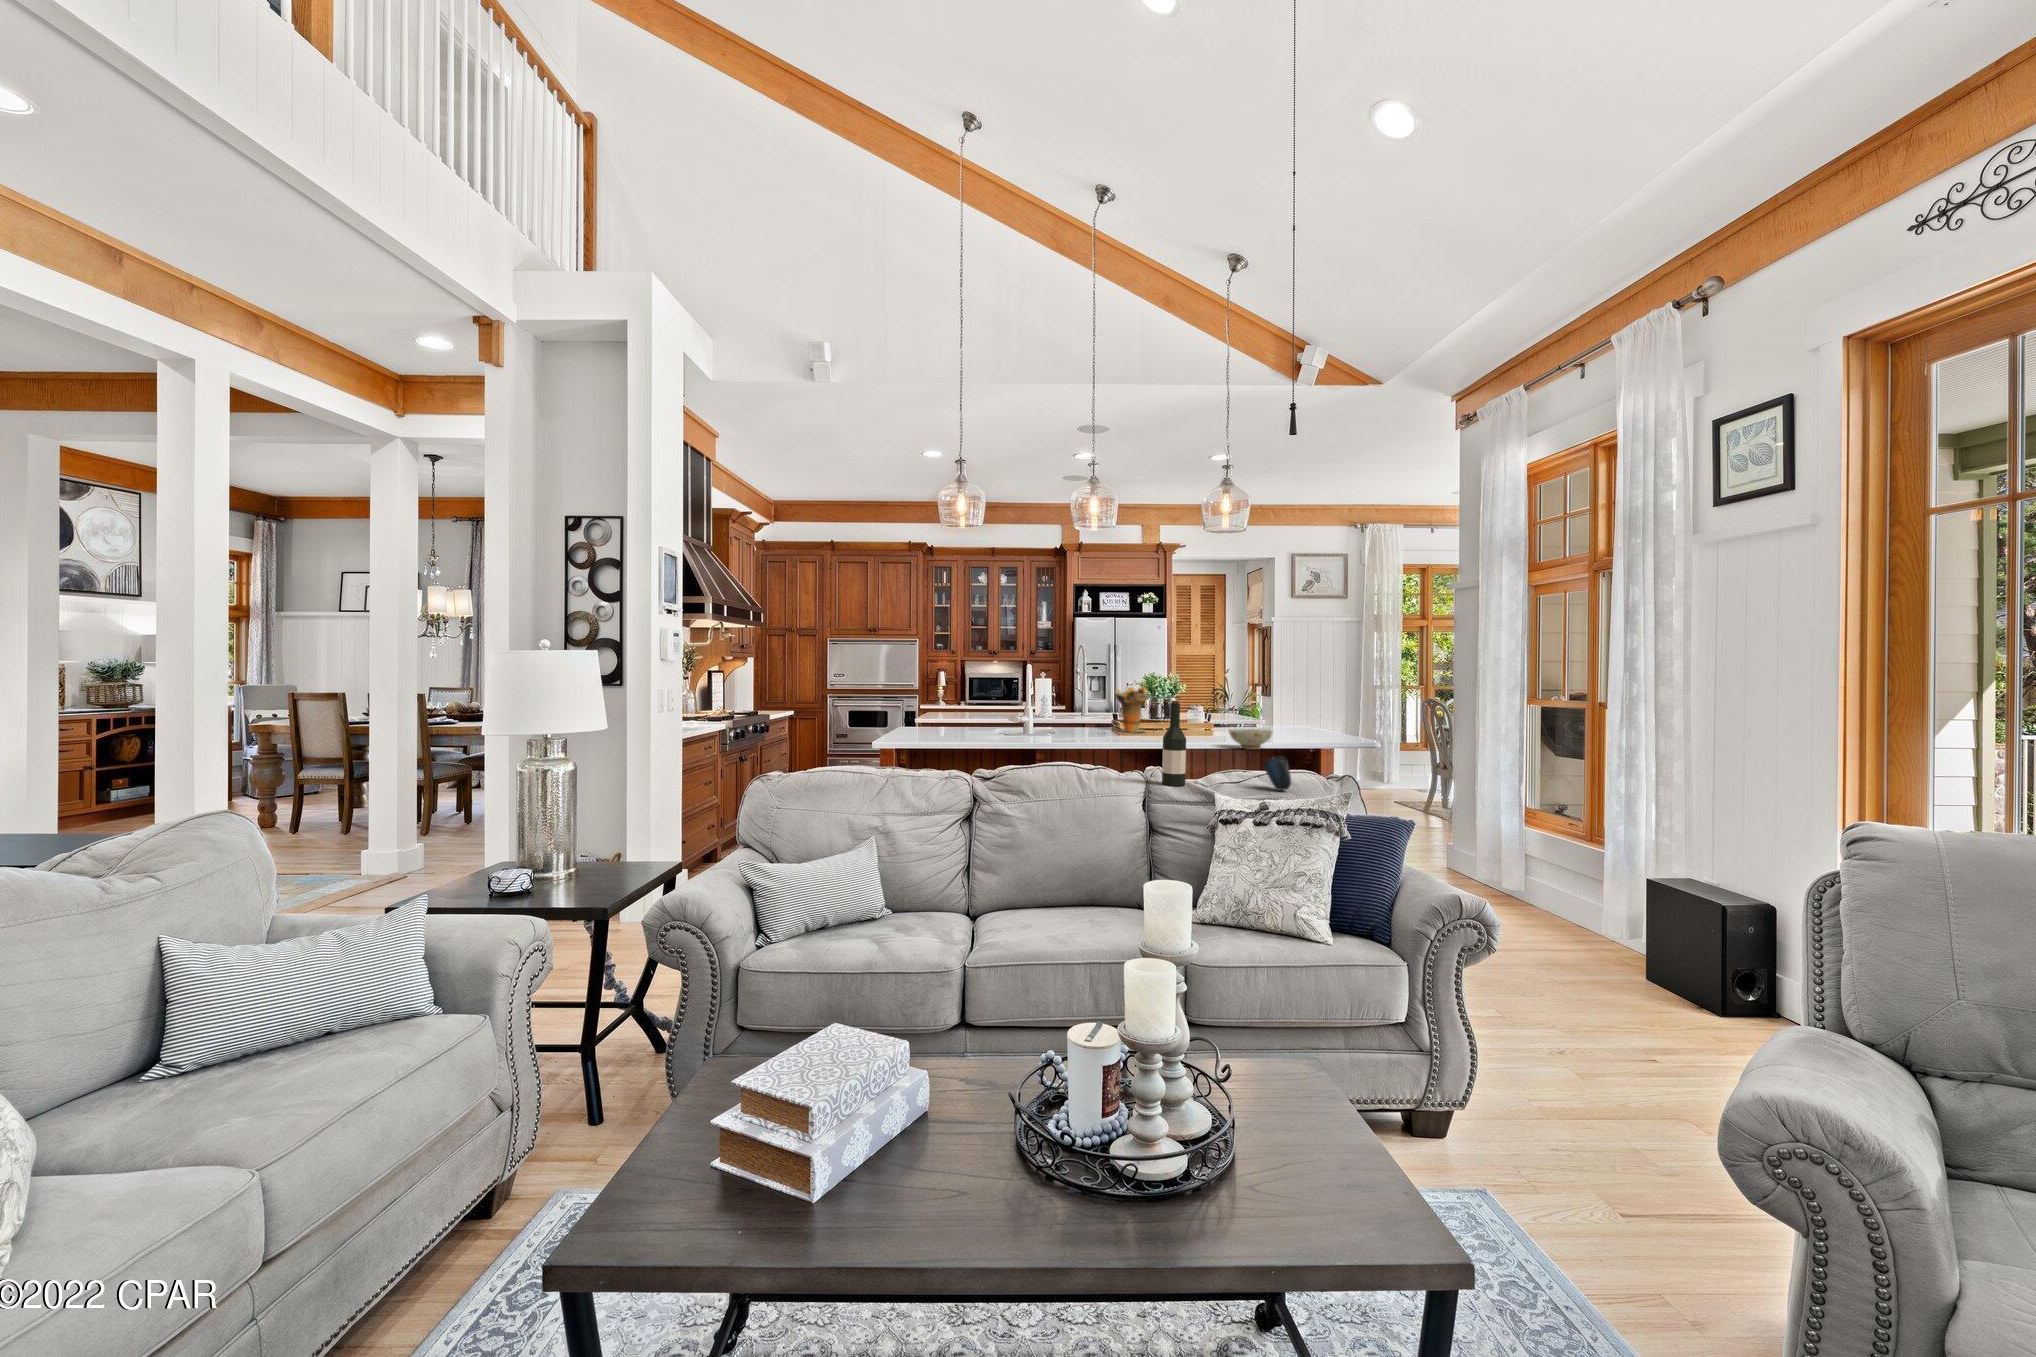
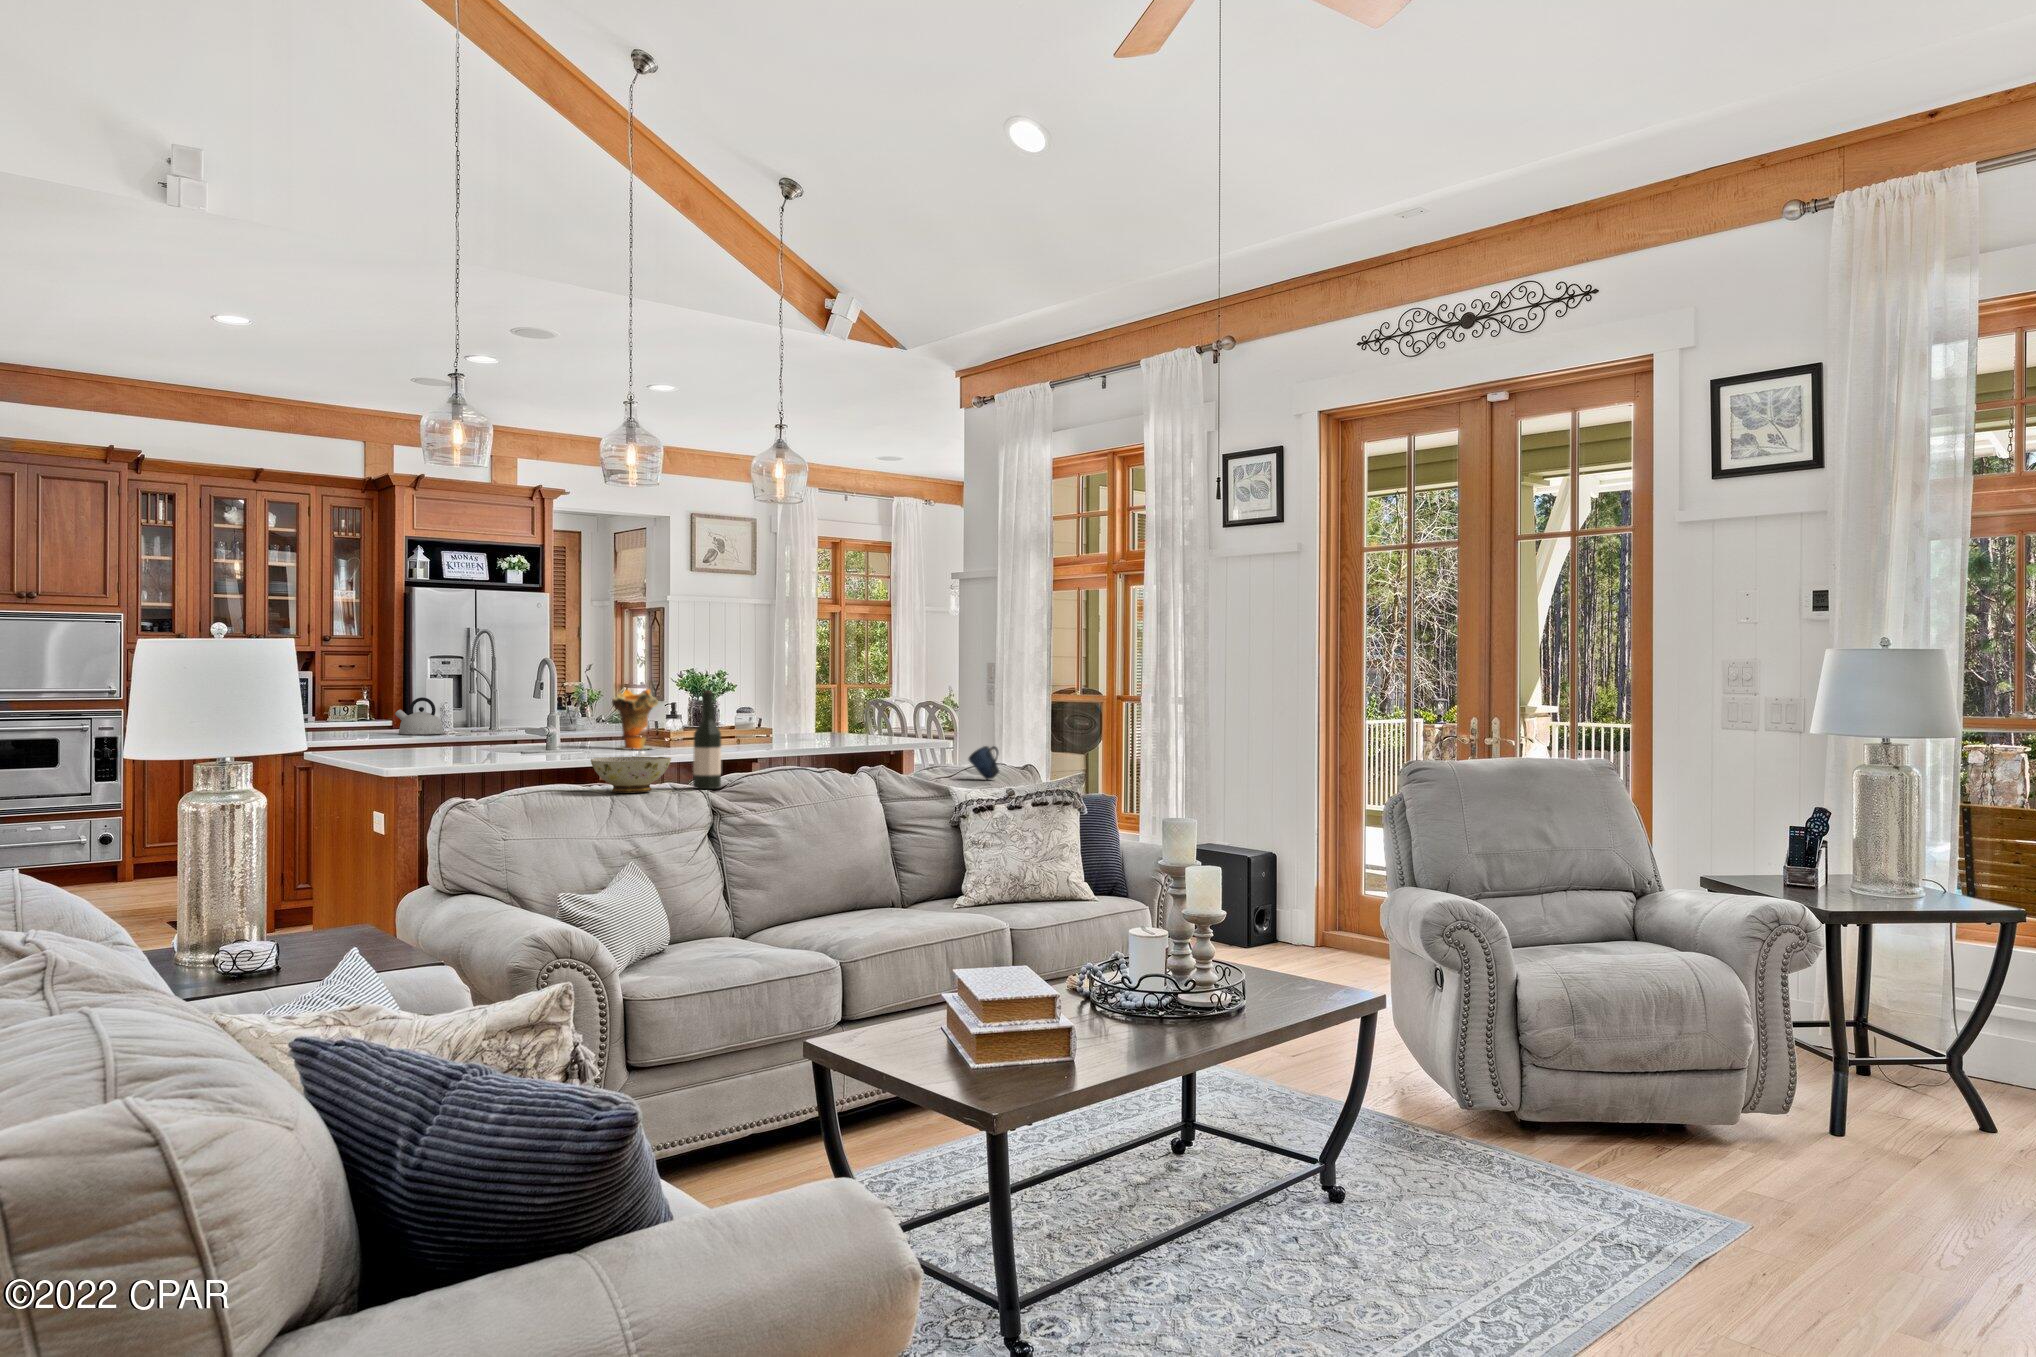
kettle: none [1043,688,1071,712] -> present [395,697,444,735]
wine bottle: present [1162,701,1186,786] -> present [693,690,721,789]
ceramic bowl: present [1229,729,1272,750] -> present [591,756,671,793]

